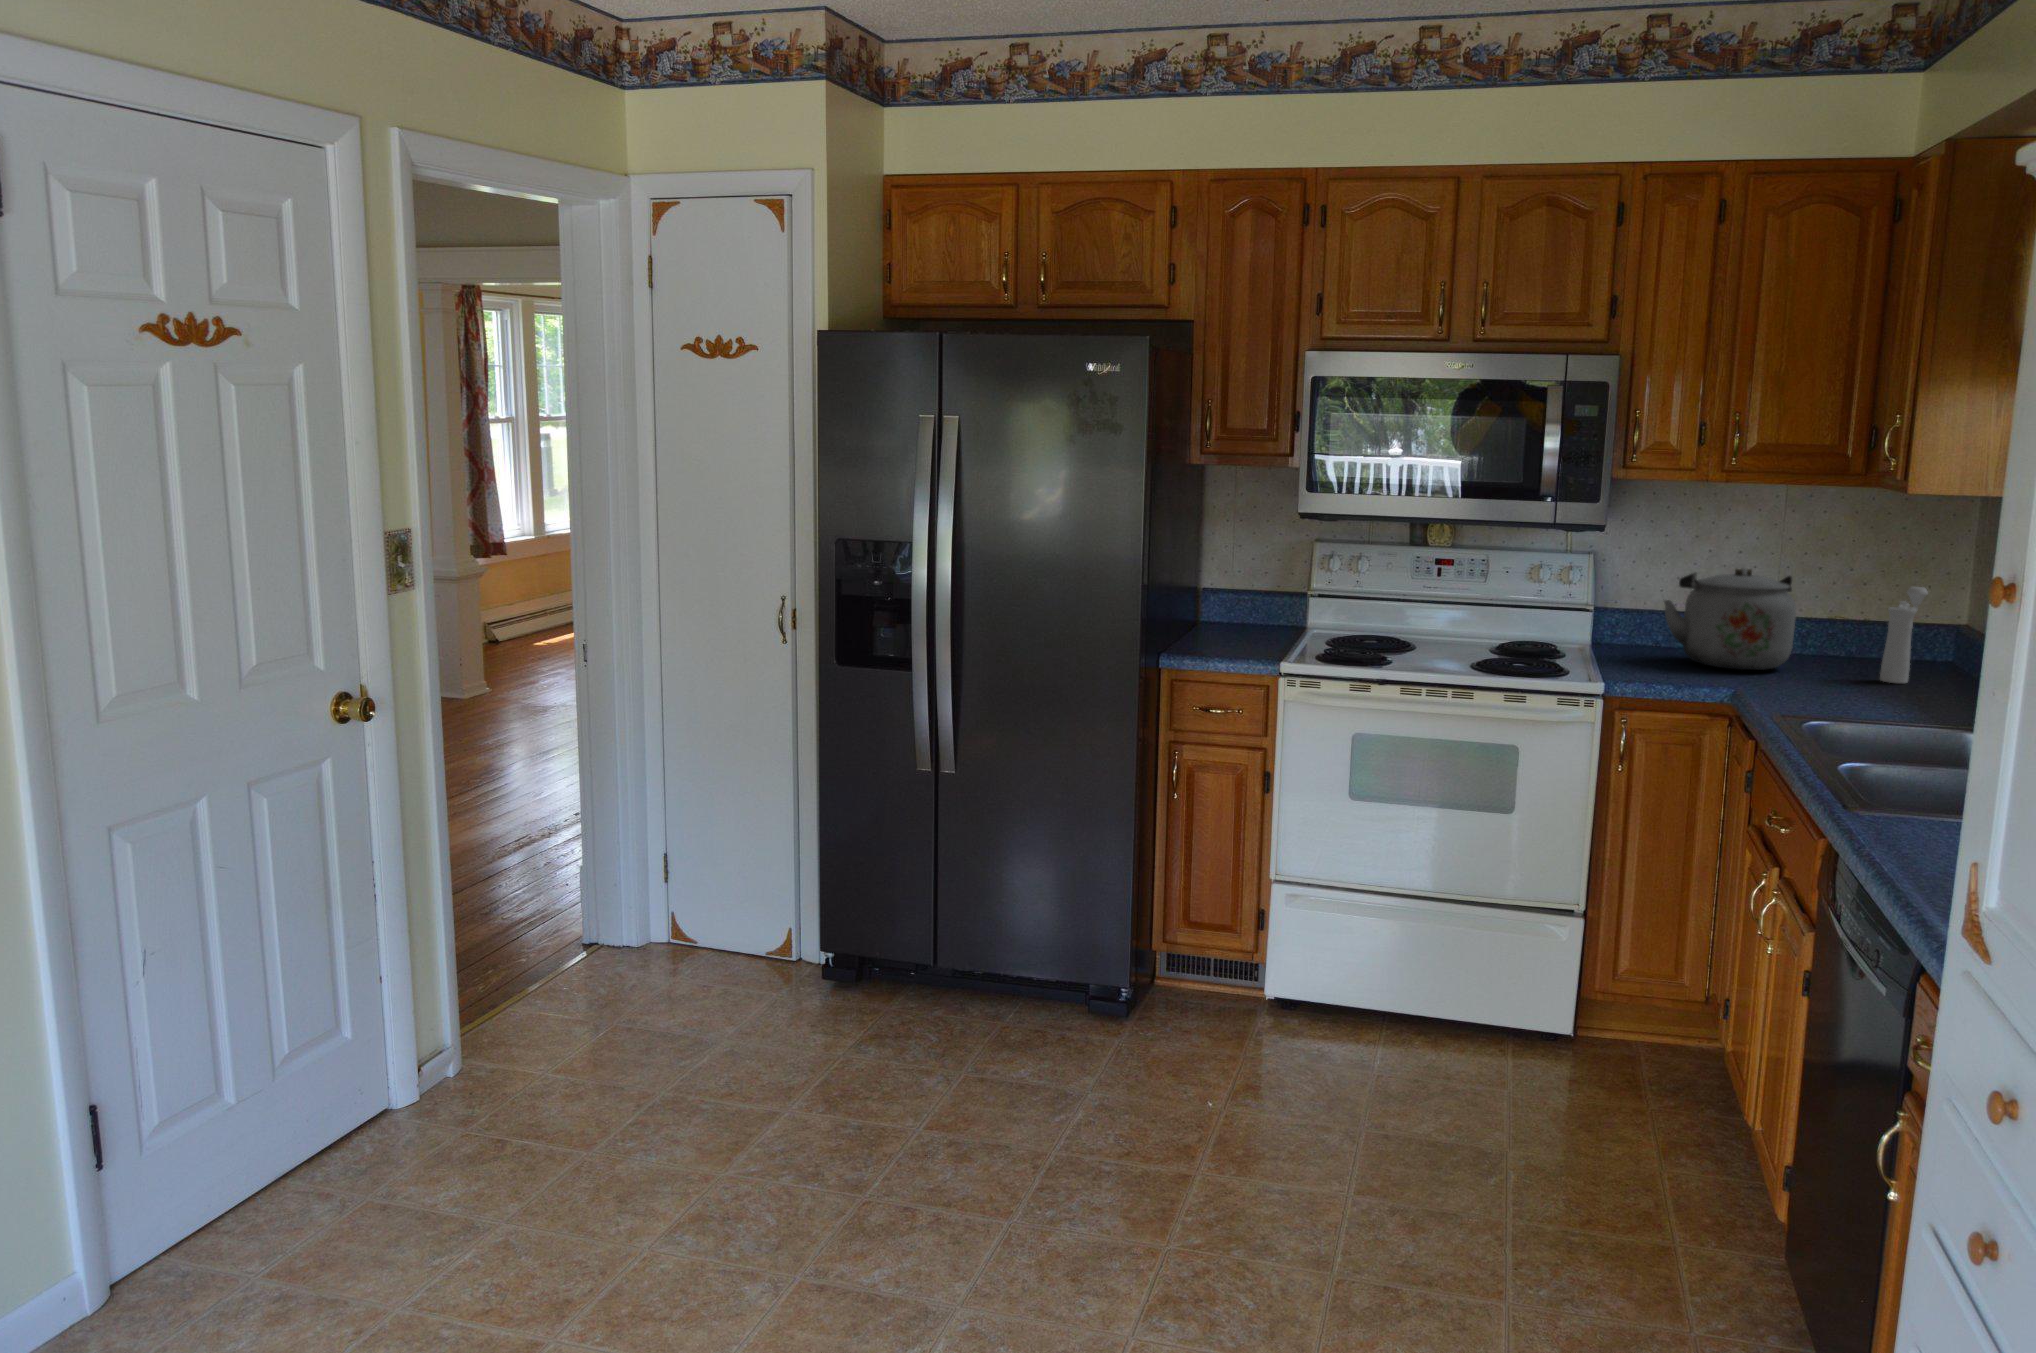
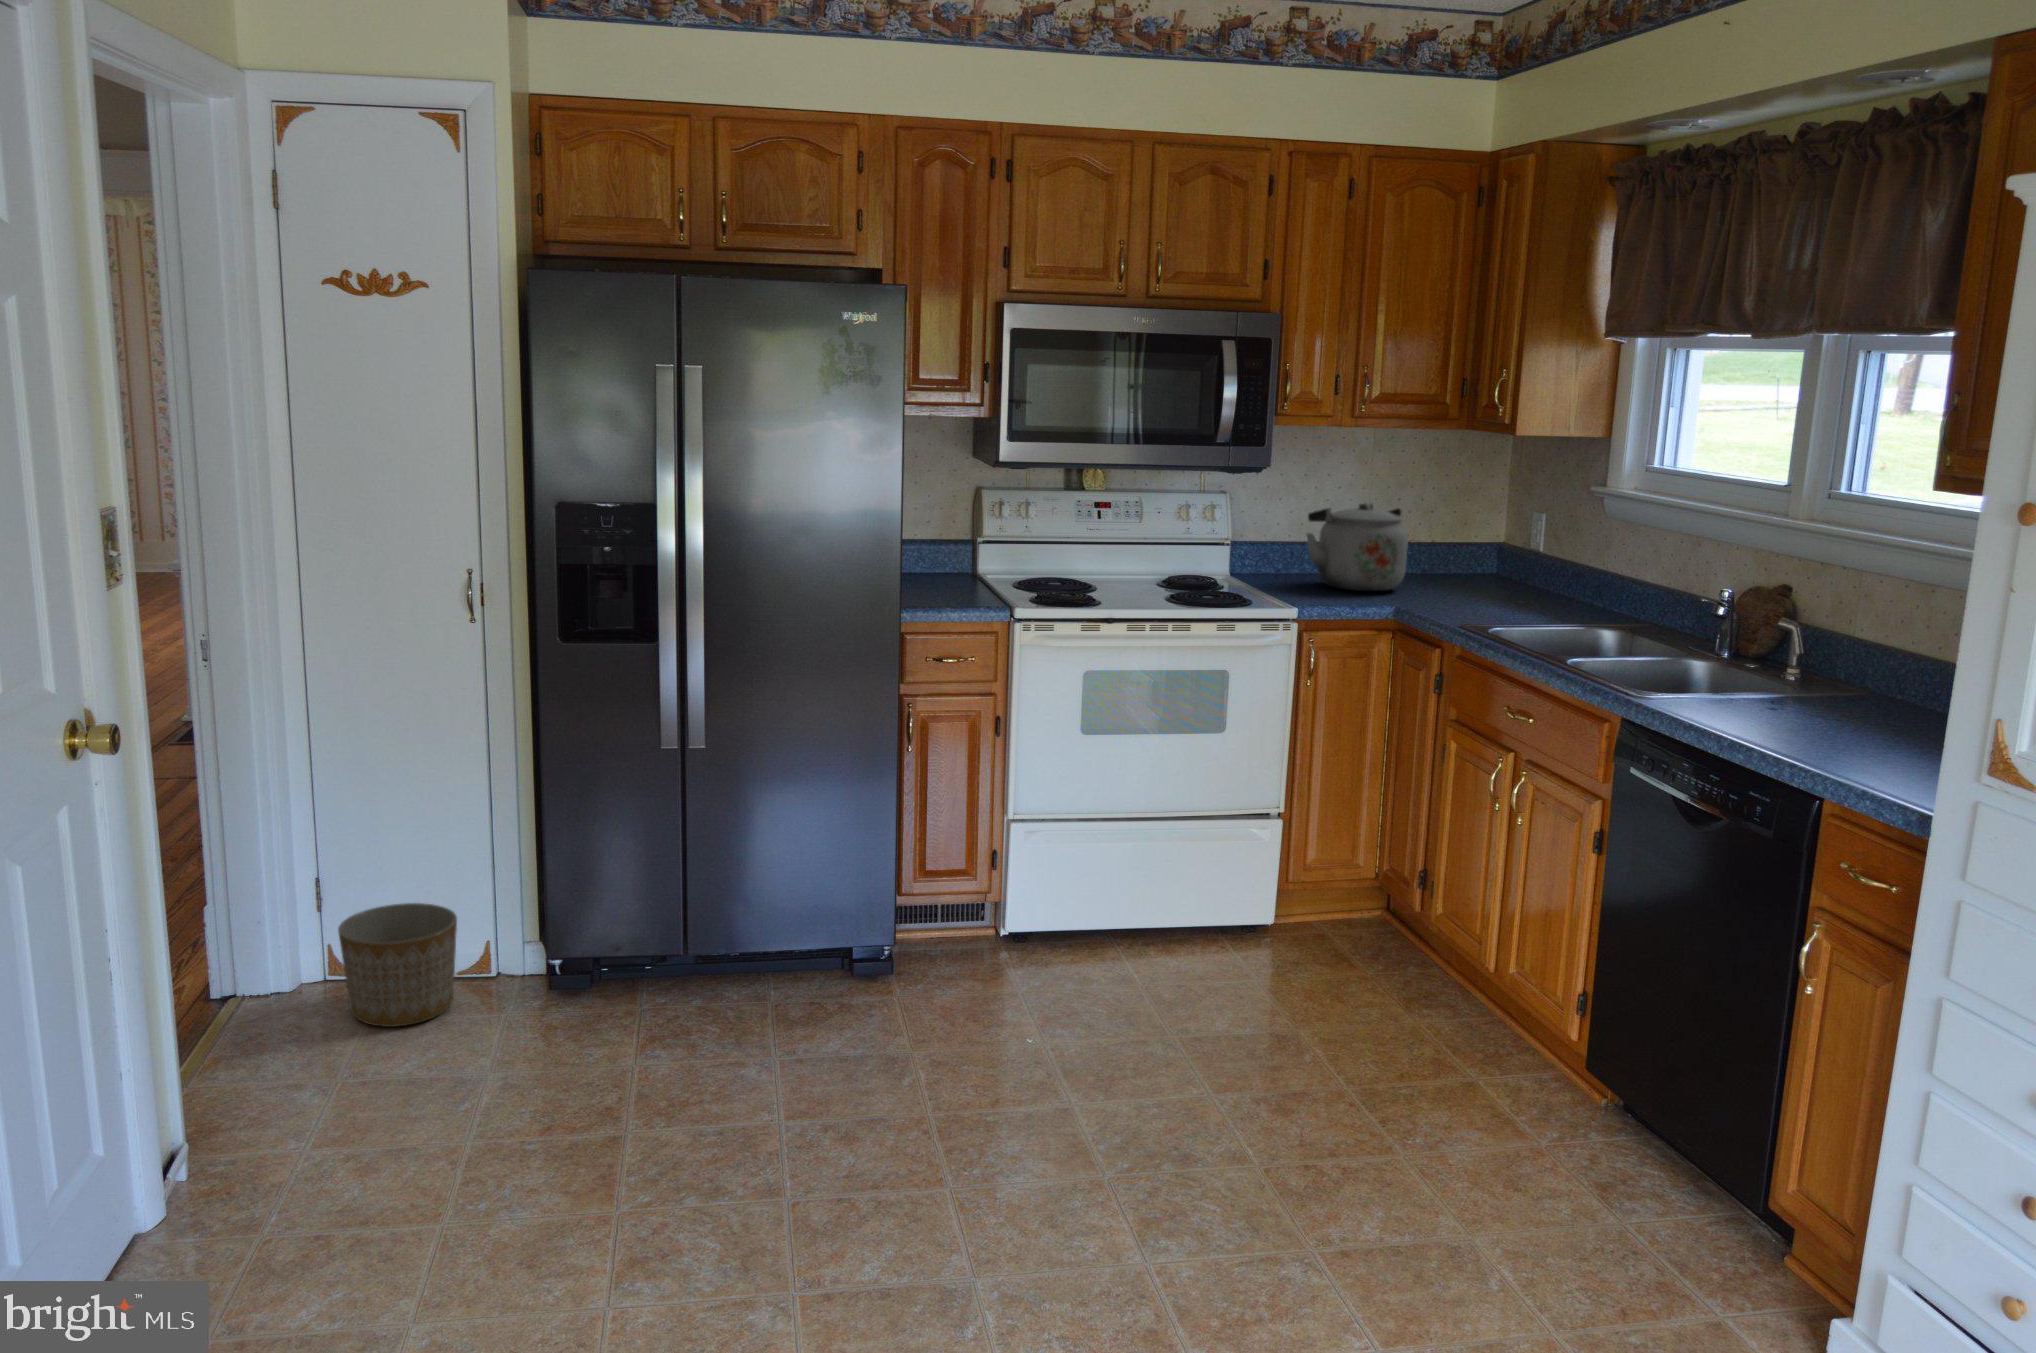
pepper mill: present [1880,587,1928,683] -> none [1473,514,1500,596]
planter: none [653,883,751,988] -> present [338,903,457,1027]

